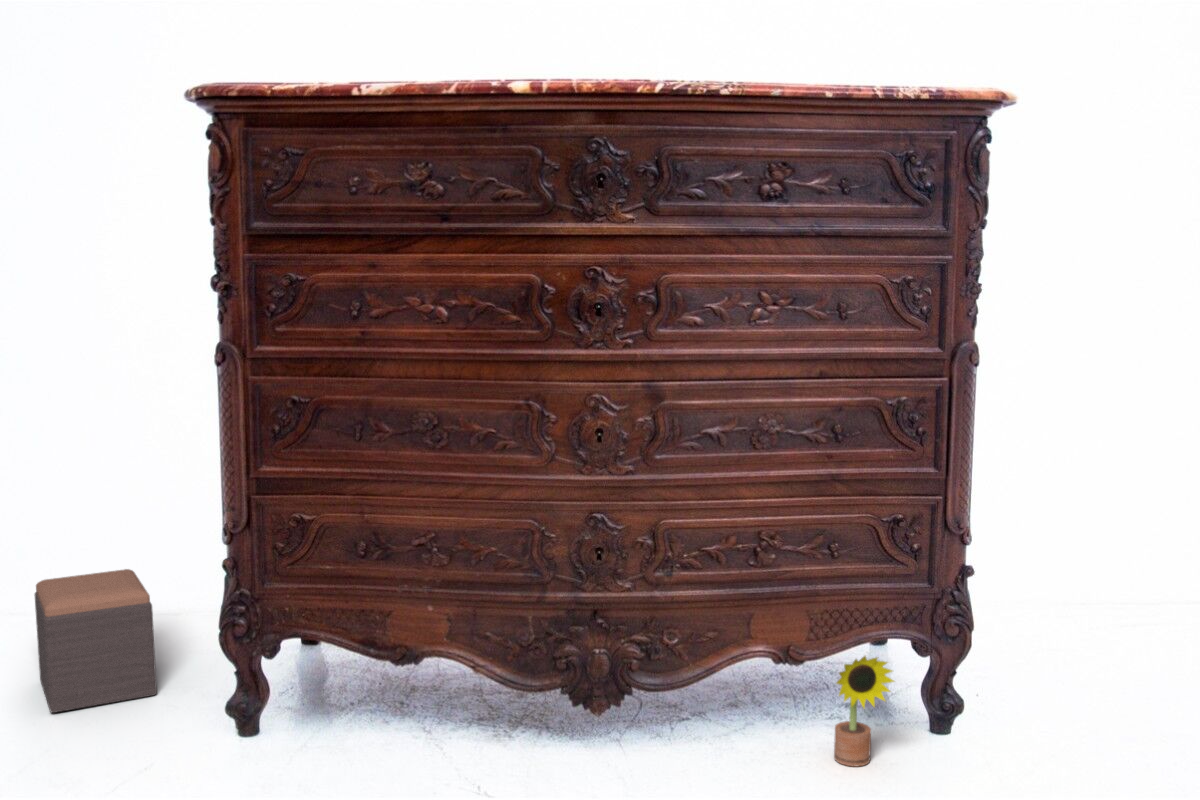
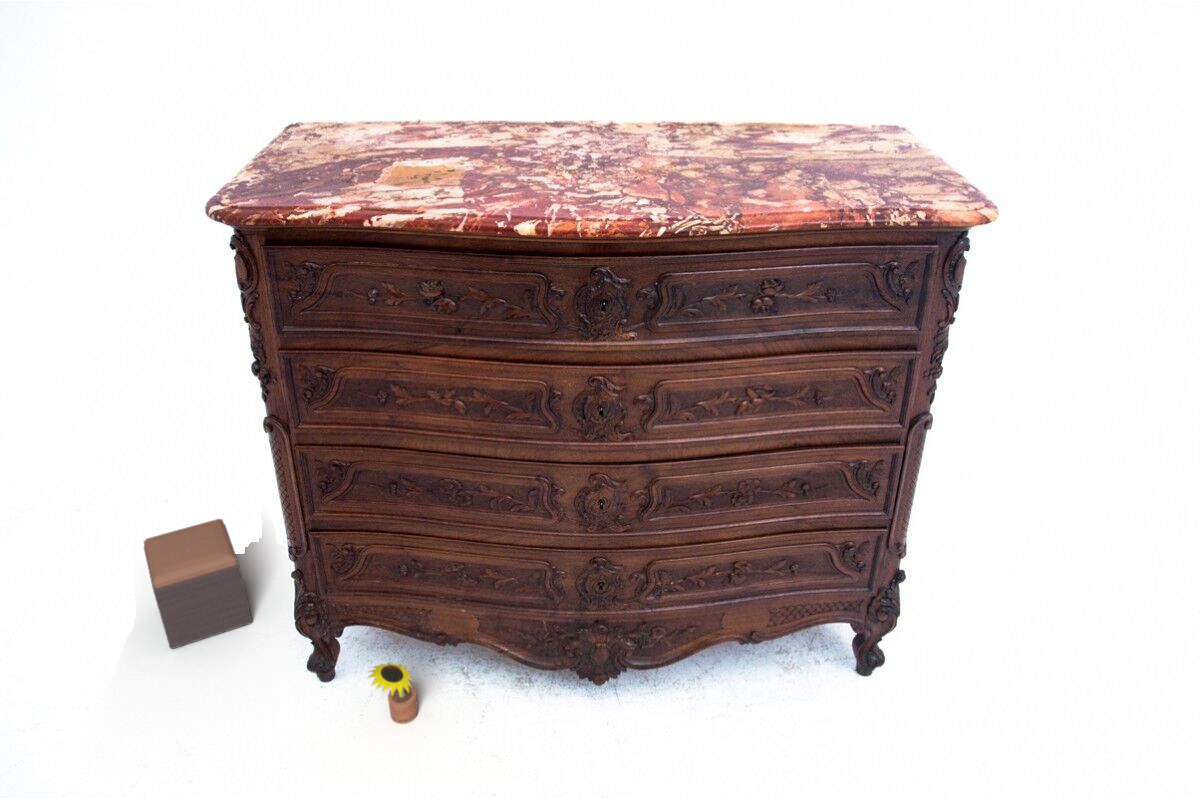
decorative plant: present [834,656,894,766] -> present [368,663,418,724]

